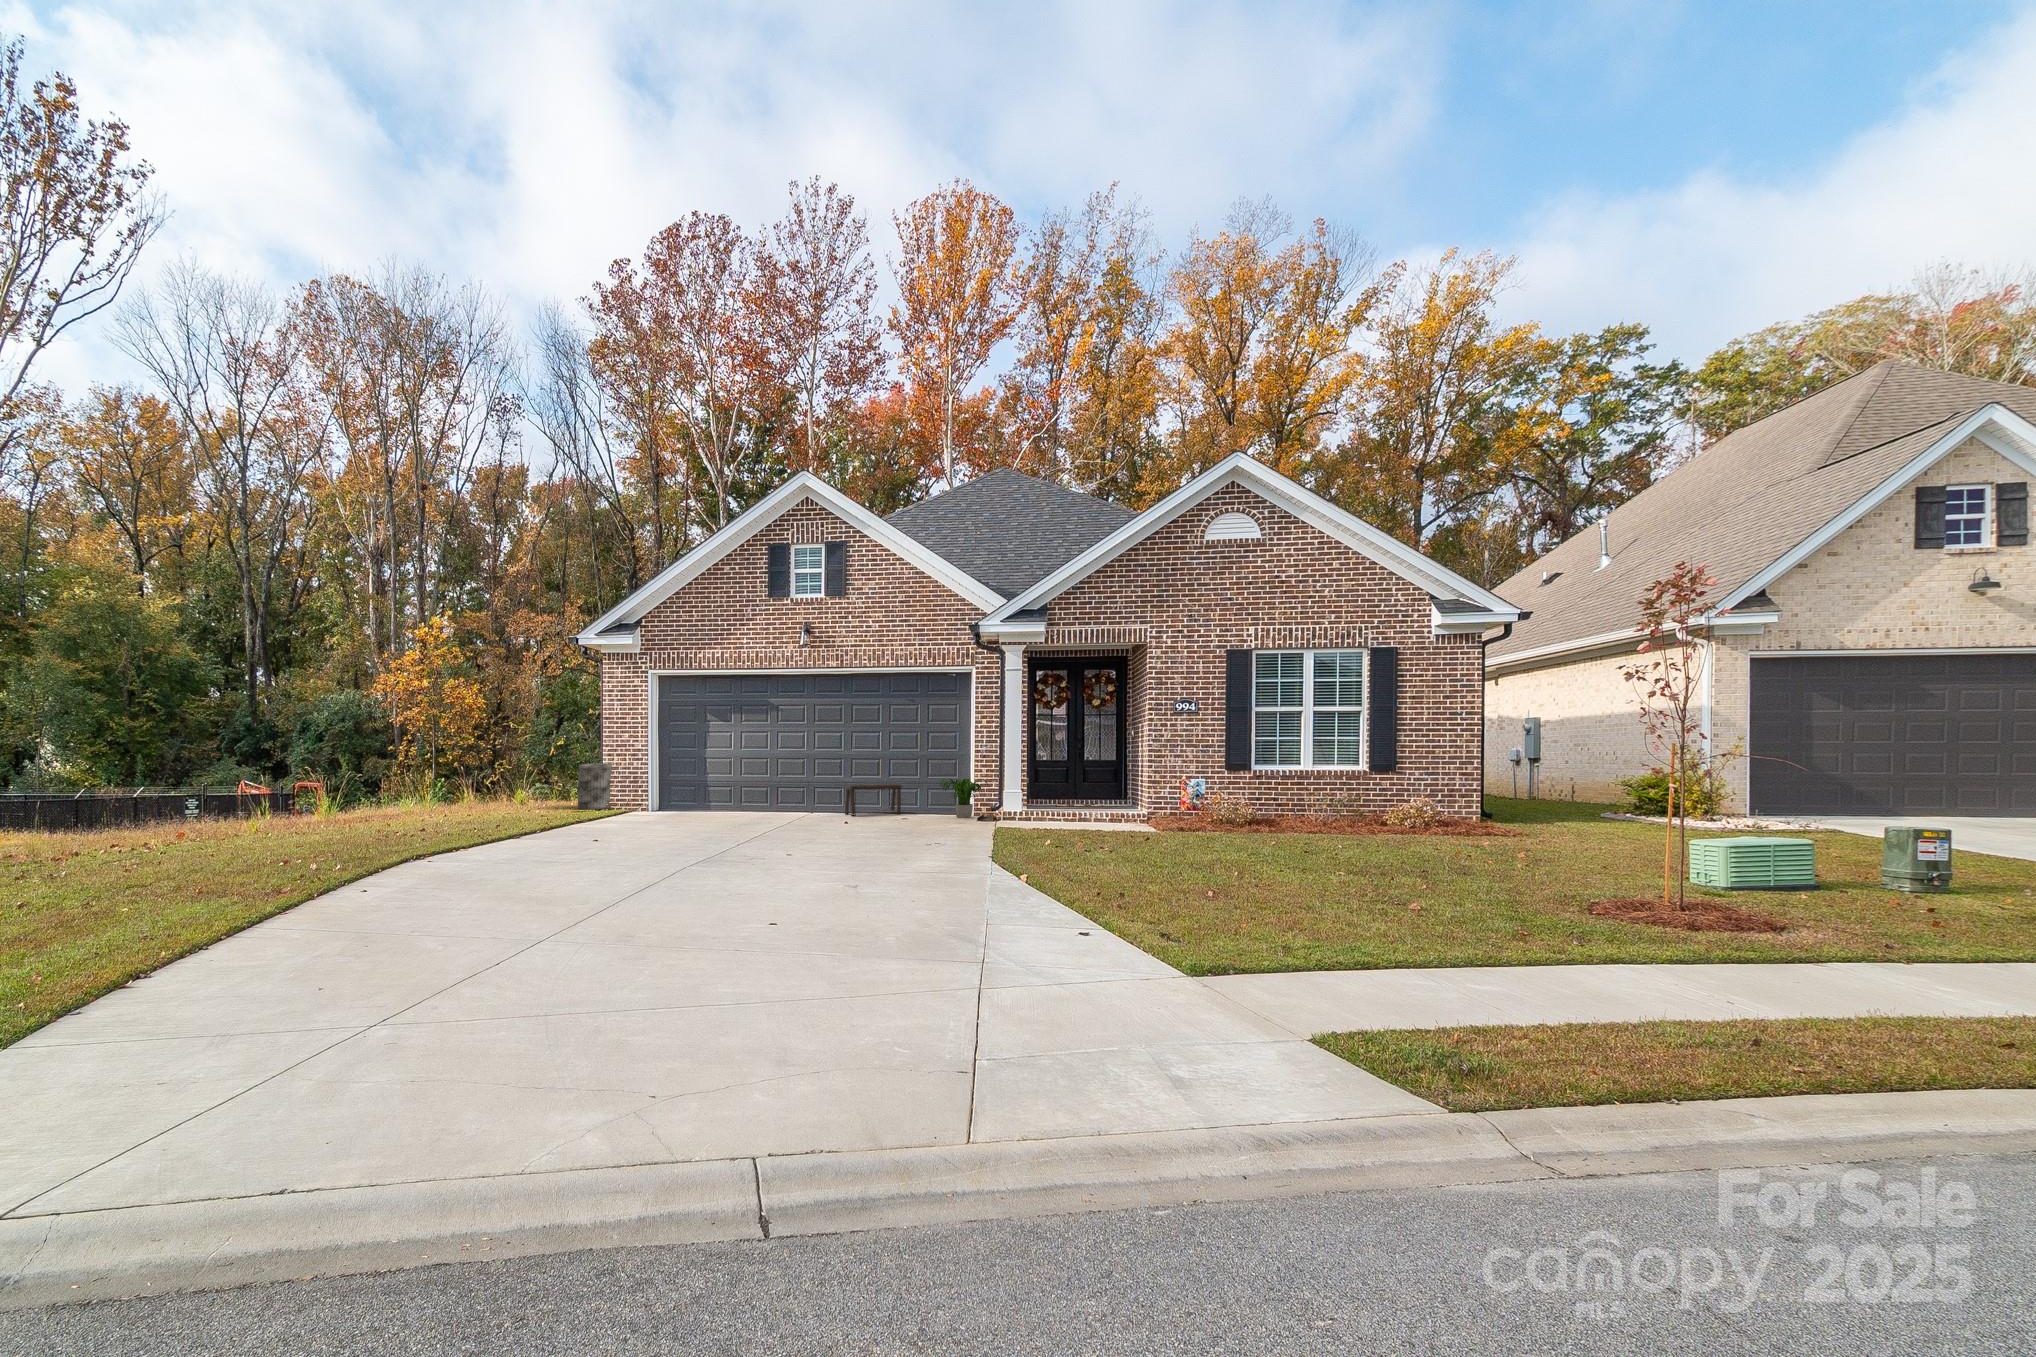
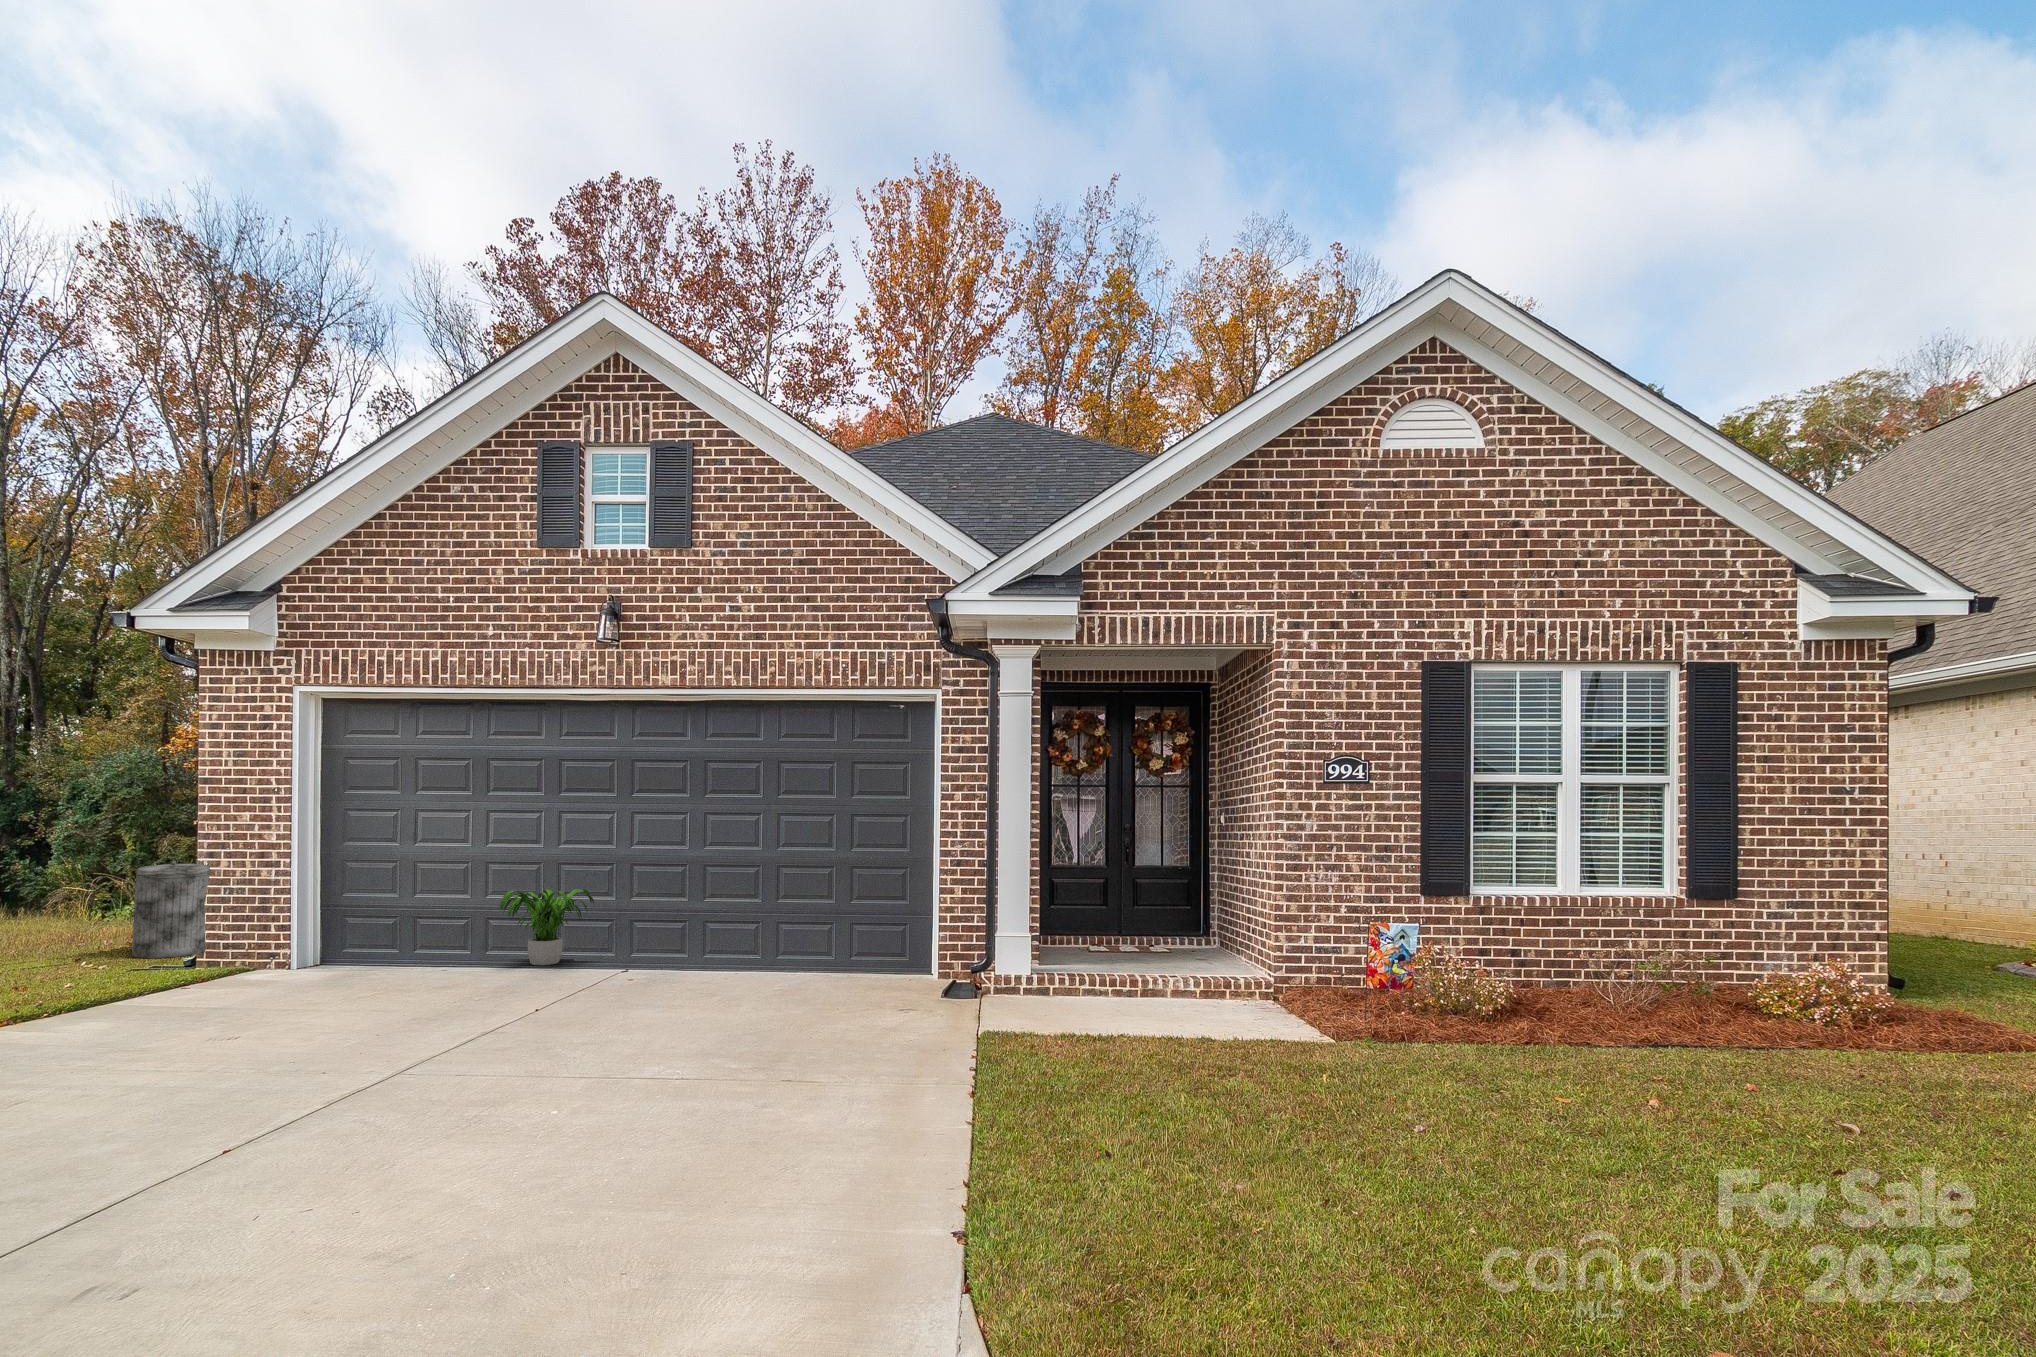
potted plant: present [940,778,988,818] -> present [500,889,594,965]
bench: present [845,784,902,816] -> none [675,908,789,977]

